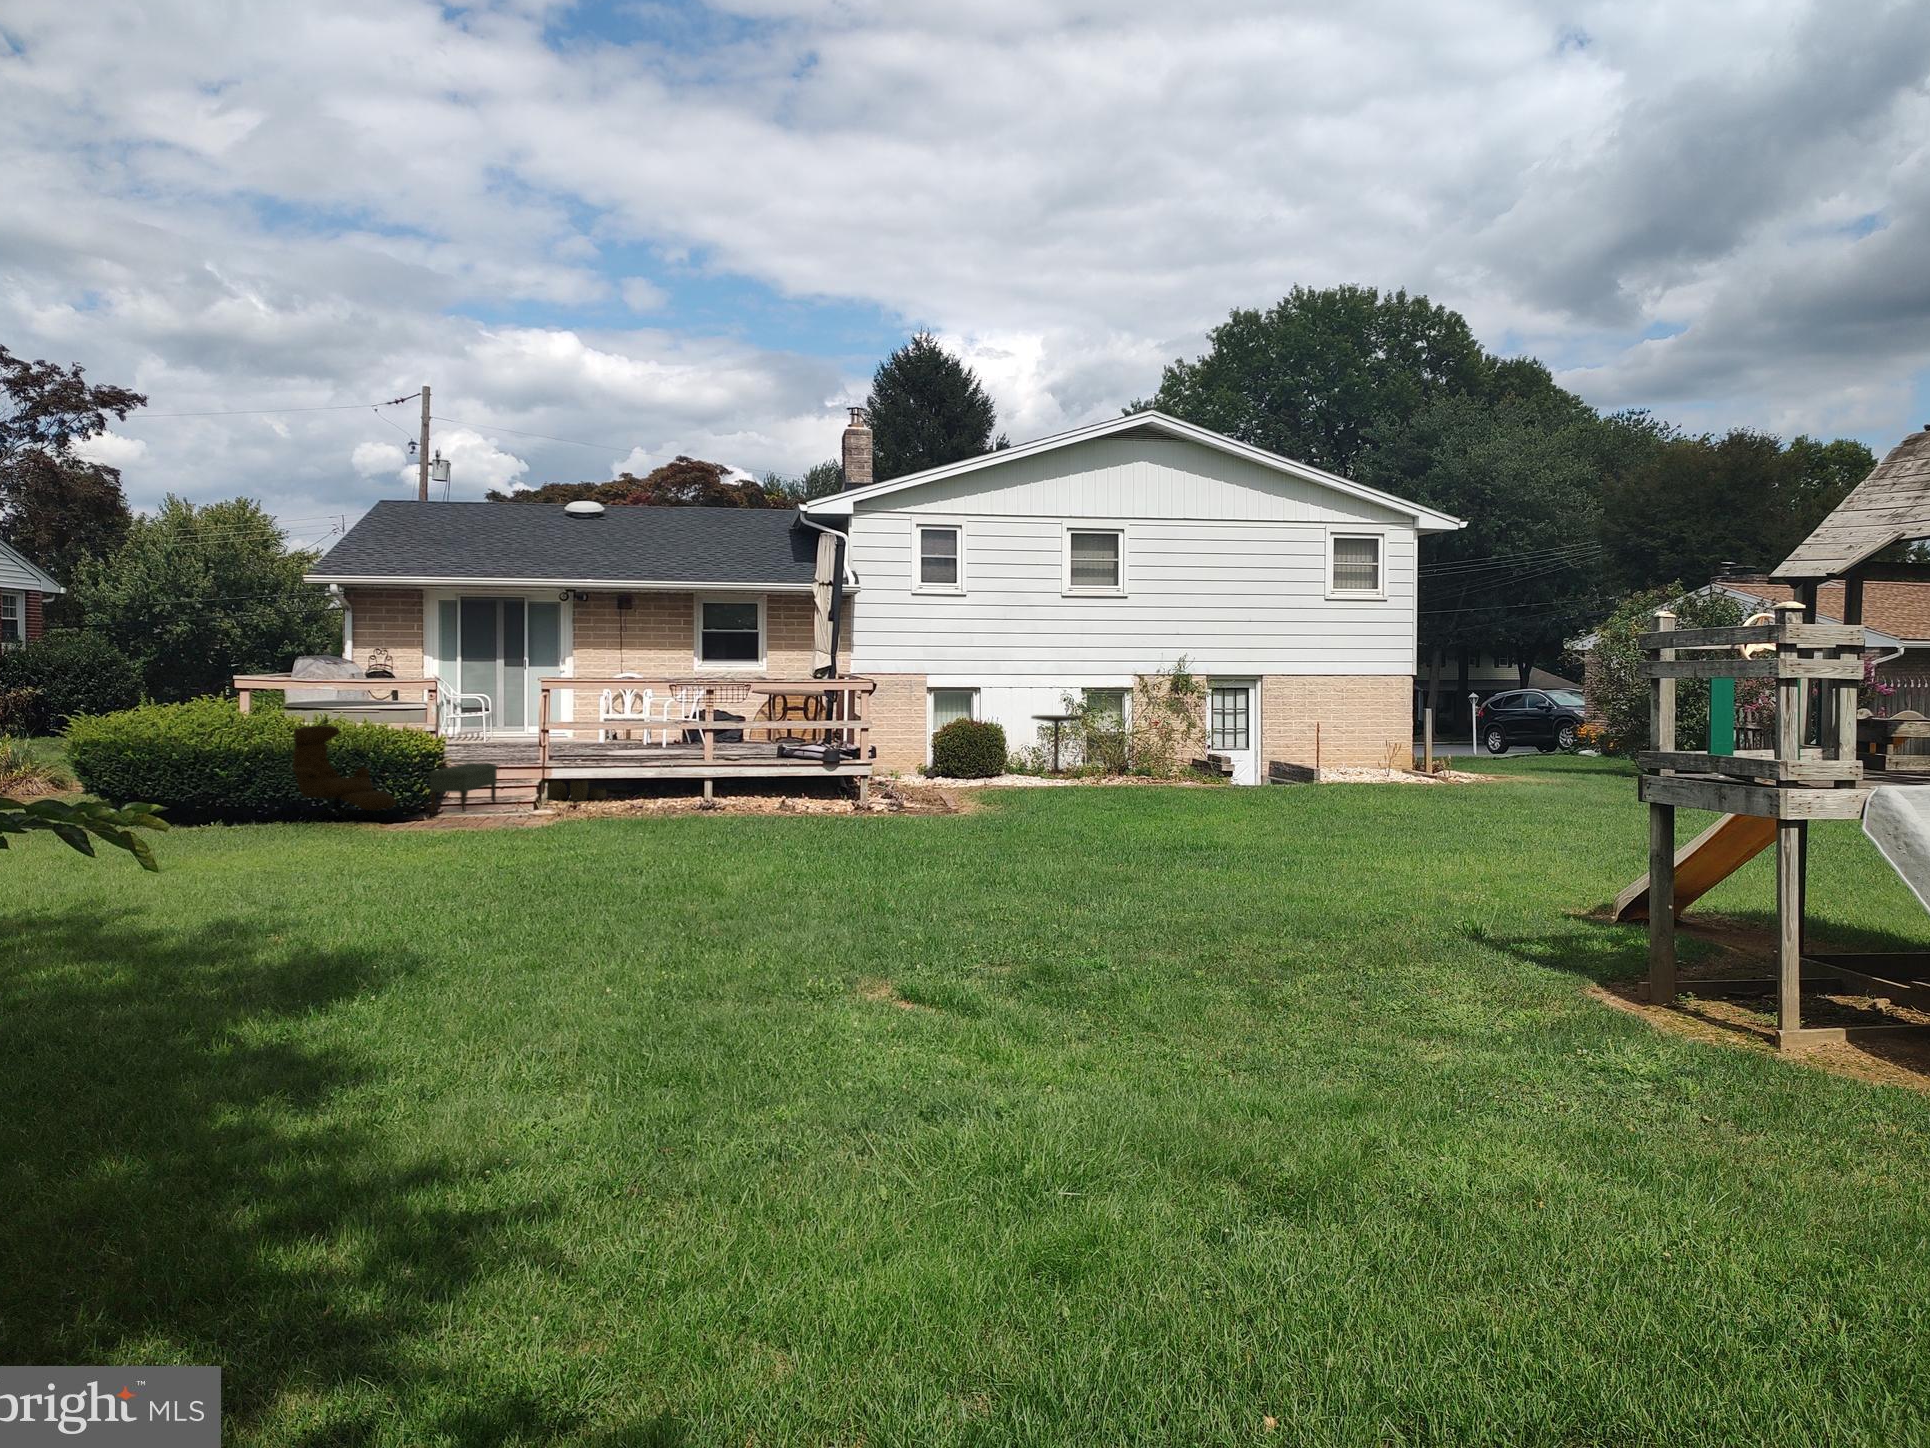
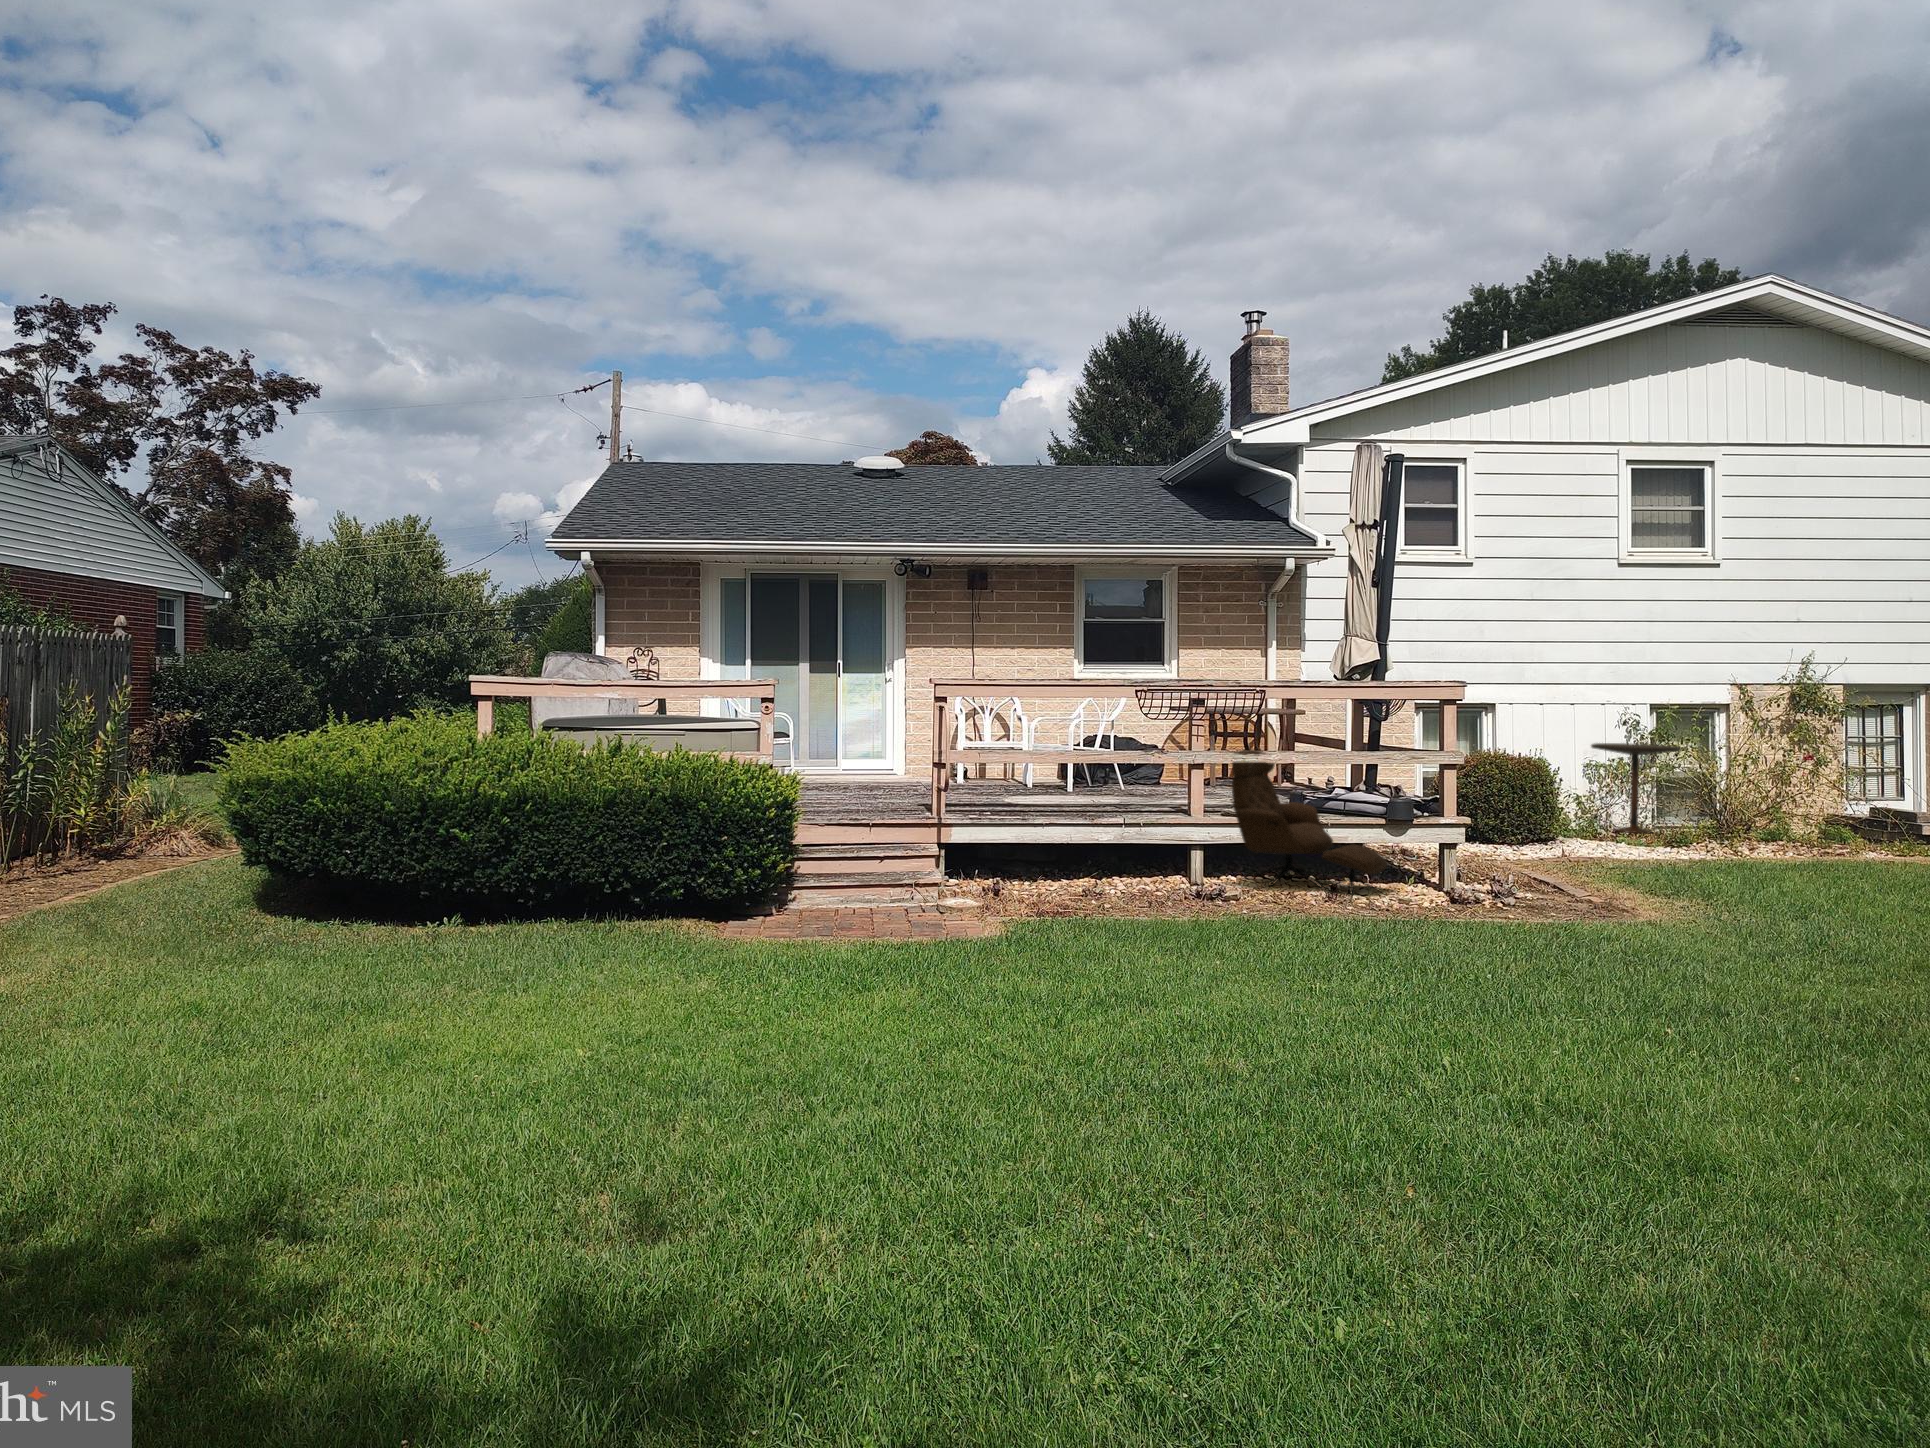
lounge chair: present [292,725,396,823] -> present [1232,750,1387,893]
bench: present [429,763,497,813] -> none [785,817,877,907]
woven basket: present [547,781,606,801] -> none [941,842,1036,882]

